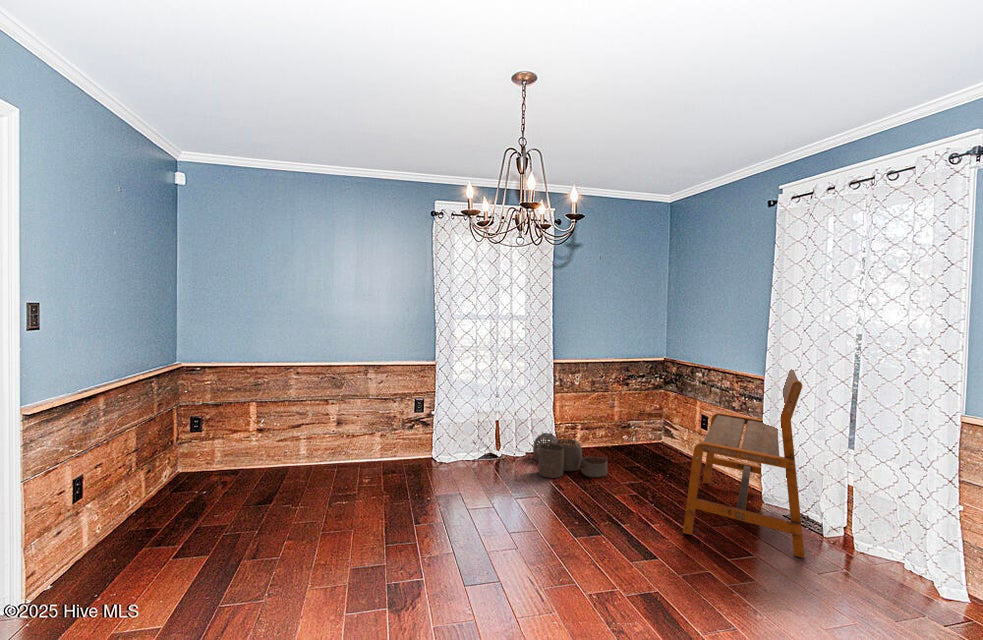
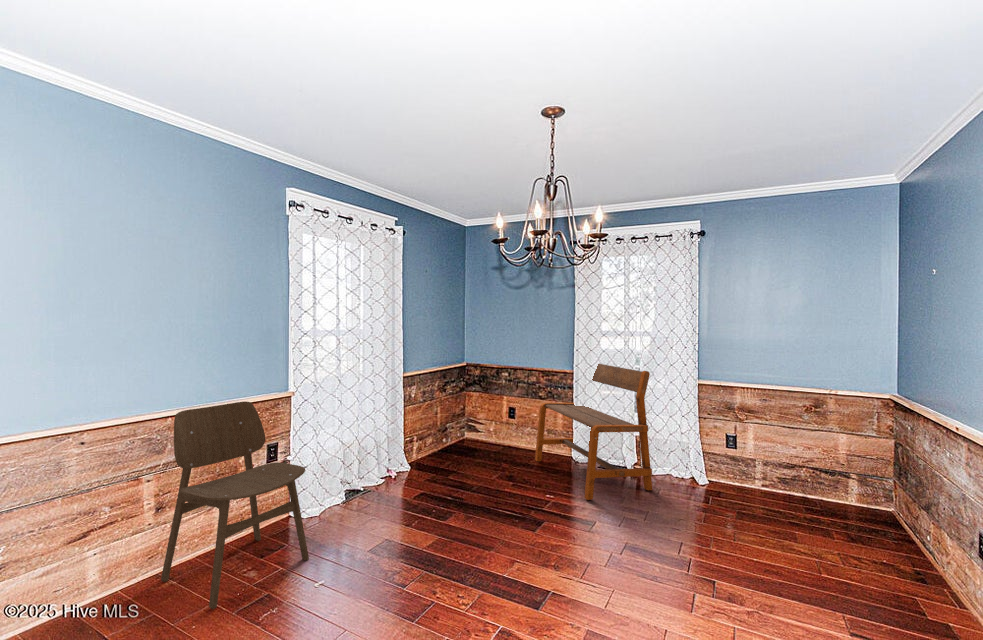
dining chair: none [323,362,402,490] -> present [161,402,309,609]
woven basket: present [533,432,607,478] -> none [388,449,474,494]

